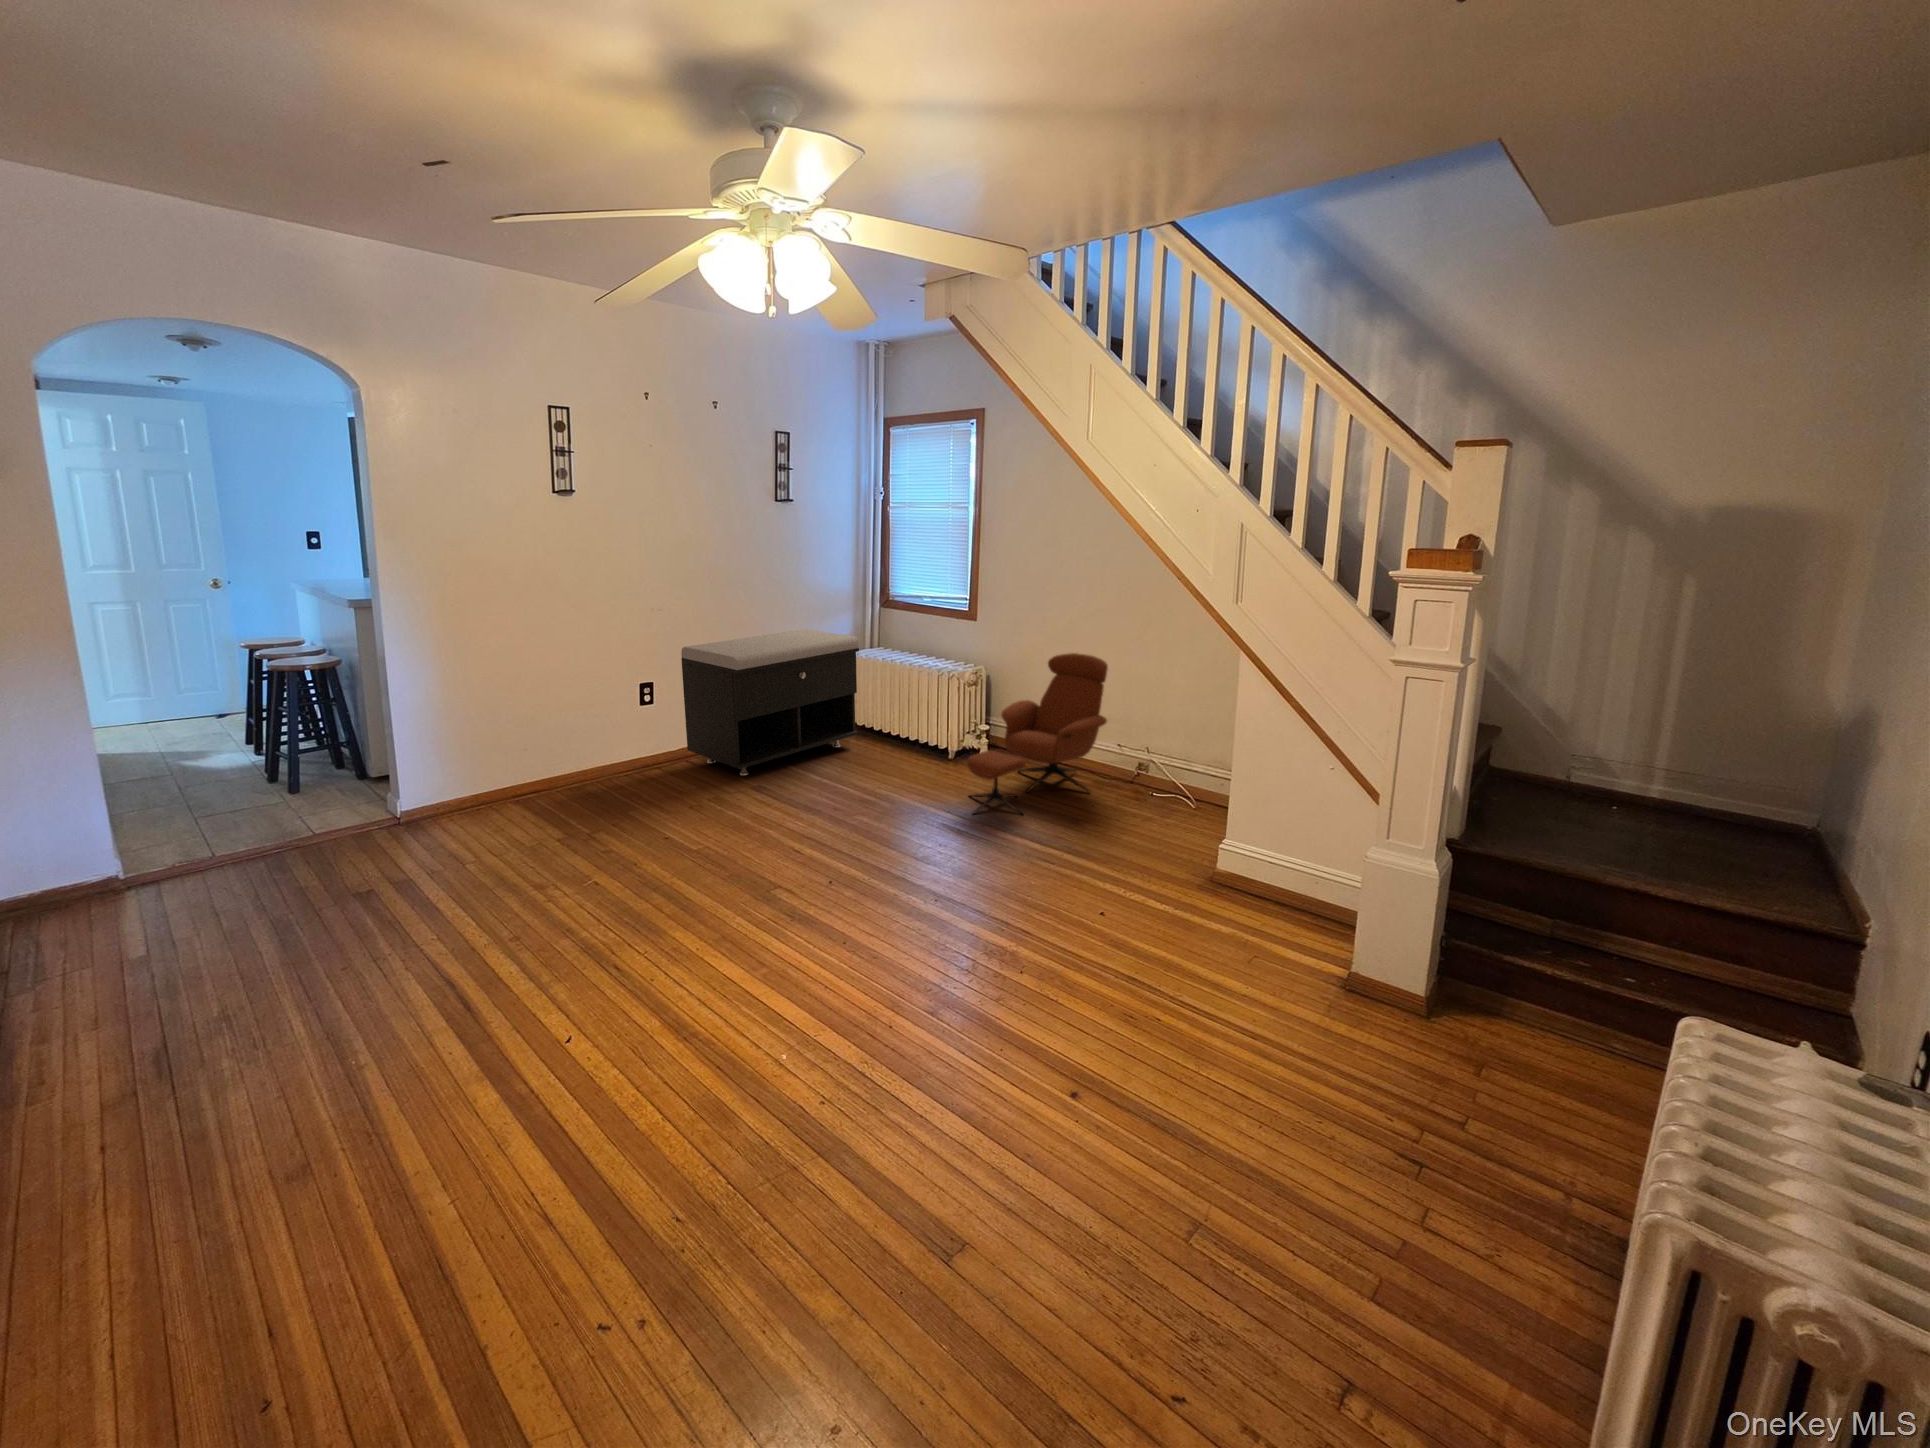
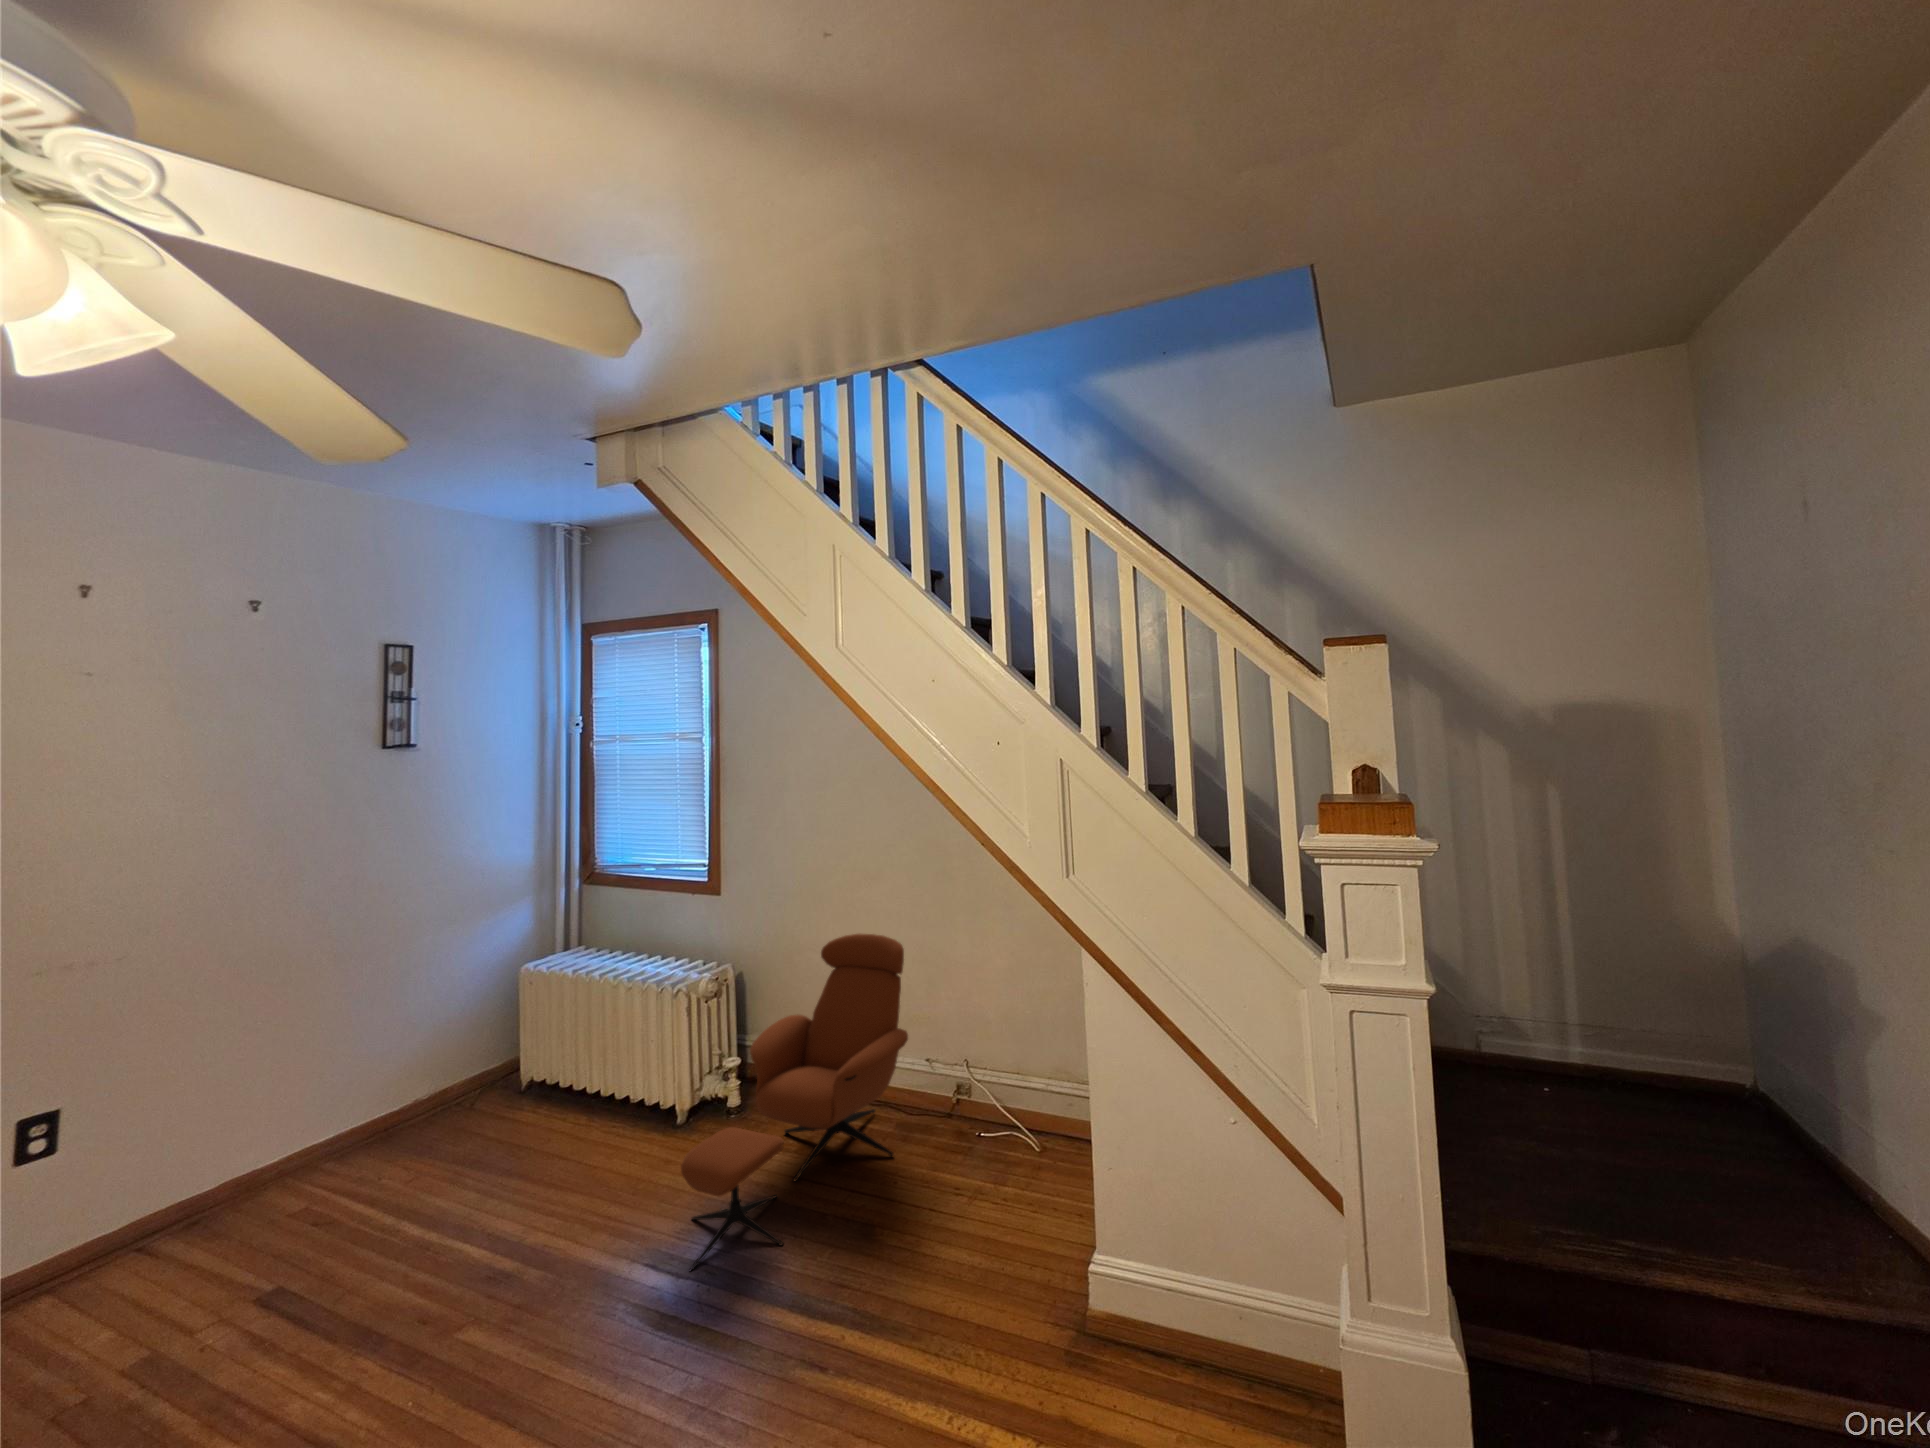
storage bench: present [681,629,859,776] -> none [106,941,519,1279]

